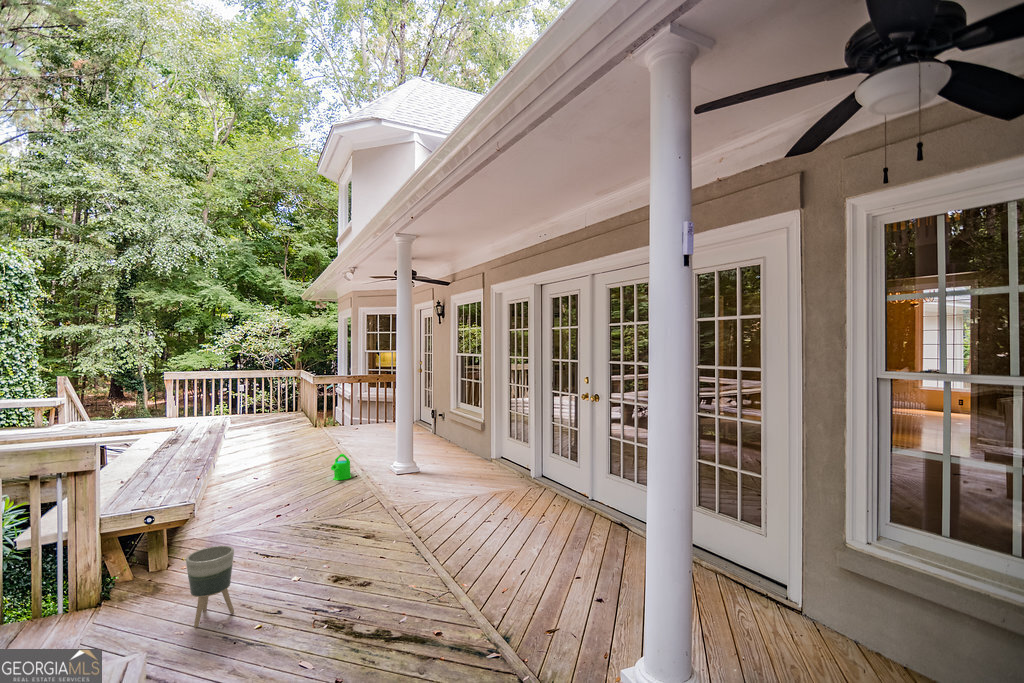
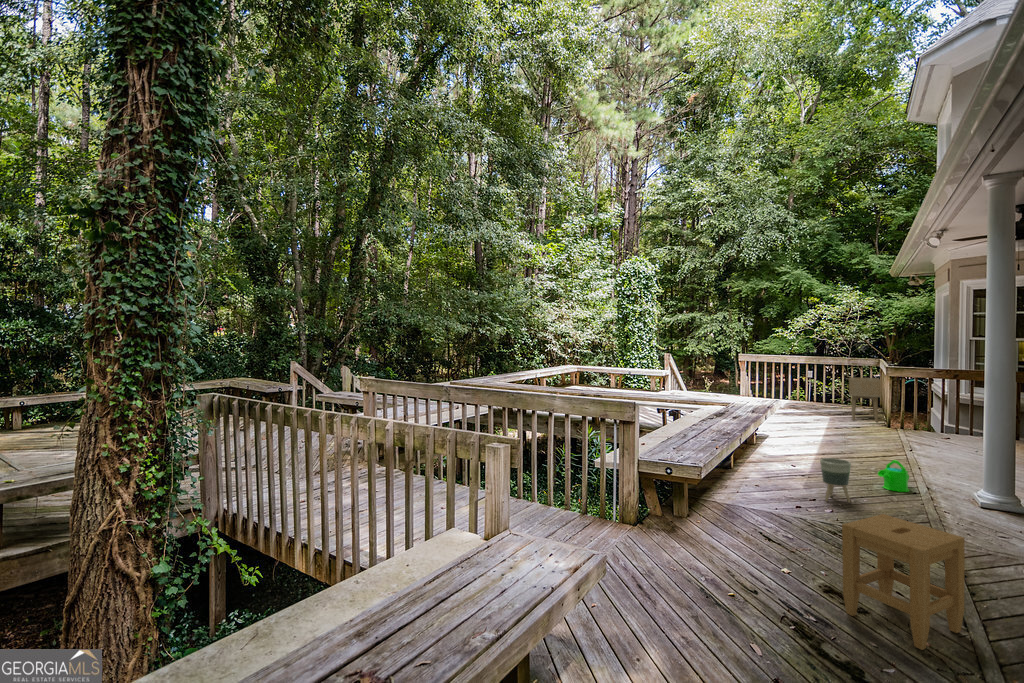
side table: none [278,388,307,428] -> present [847,377,881,422]
stool: none [353,495,426,590] -> present [842,514,965,650]
planter: present [186,546,234,628] -> present [820,458,851,503]

